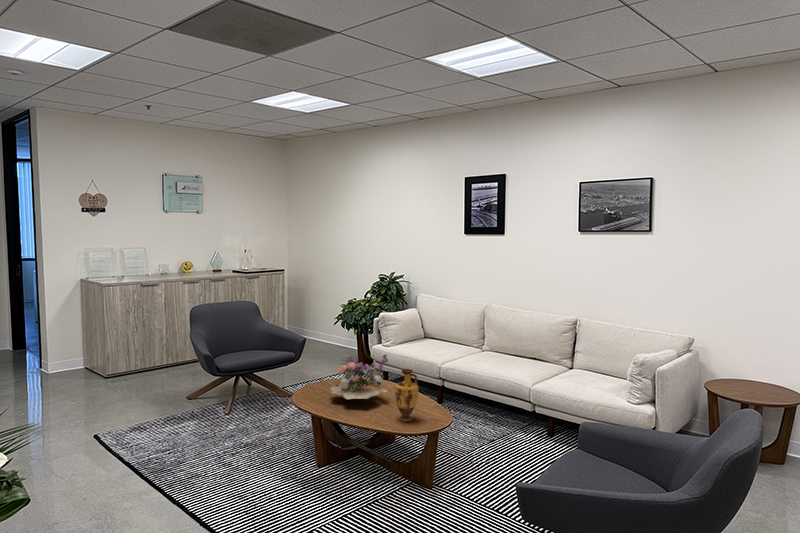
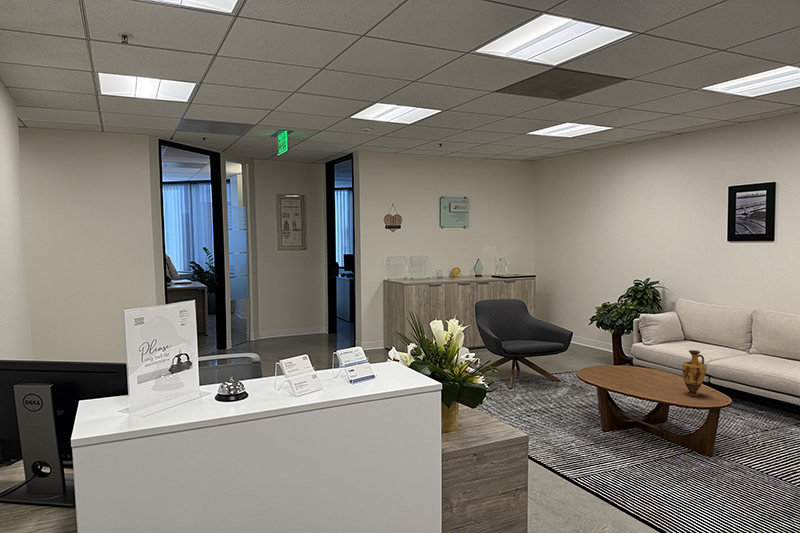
flower arrangement: present [330,354,388,399] -> none [614,339,670,378]

